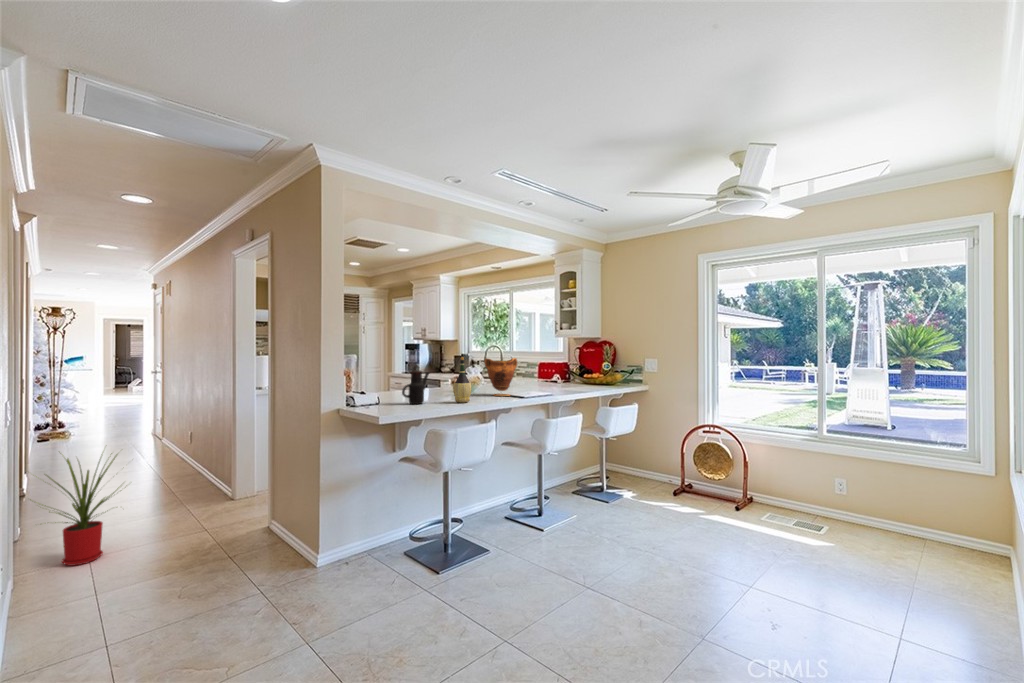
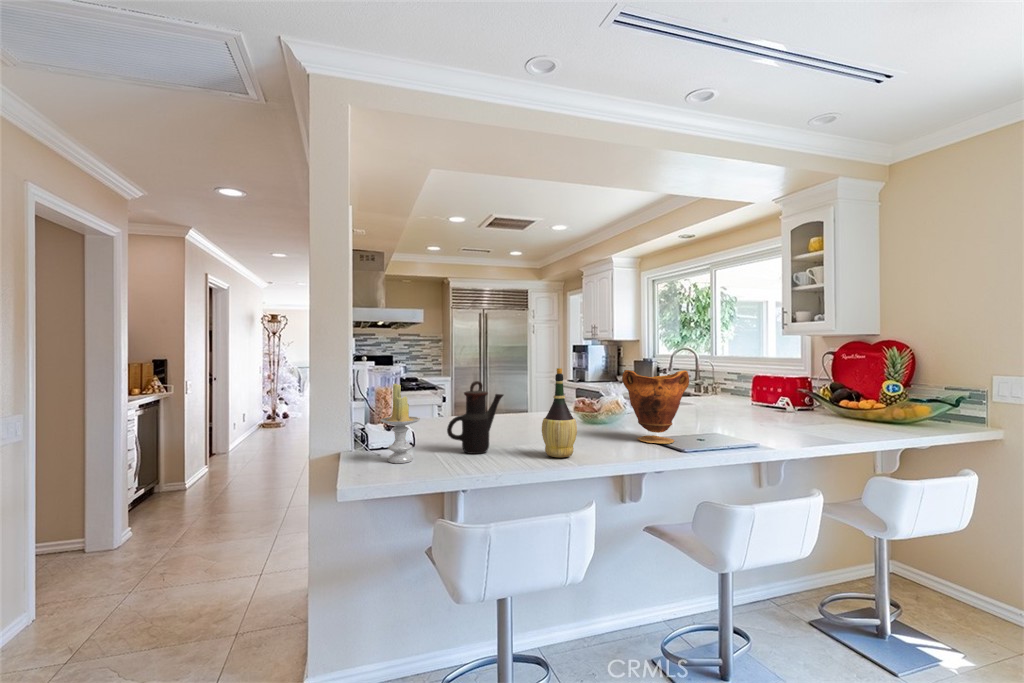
candle: none [372,367,394,409] -> present [380,383,420,463]
house plant: present [47,453,119,566] -> none [41,464,168,615]

